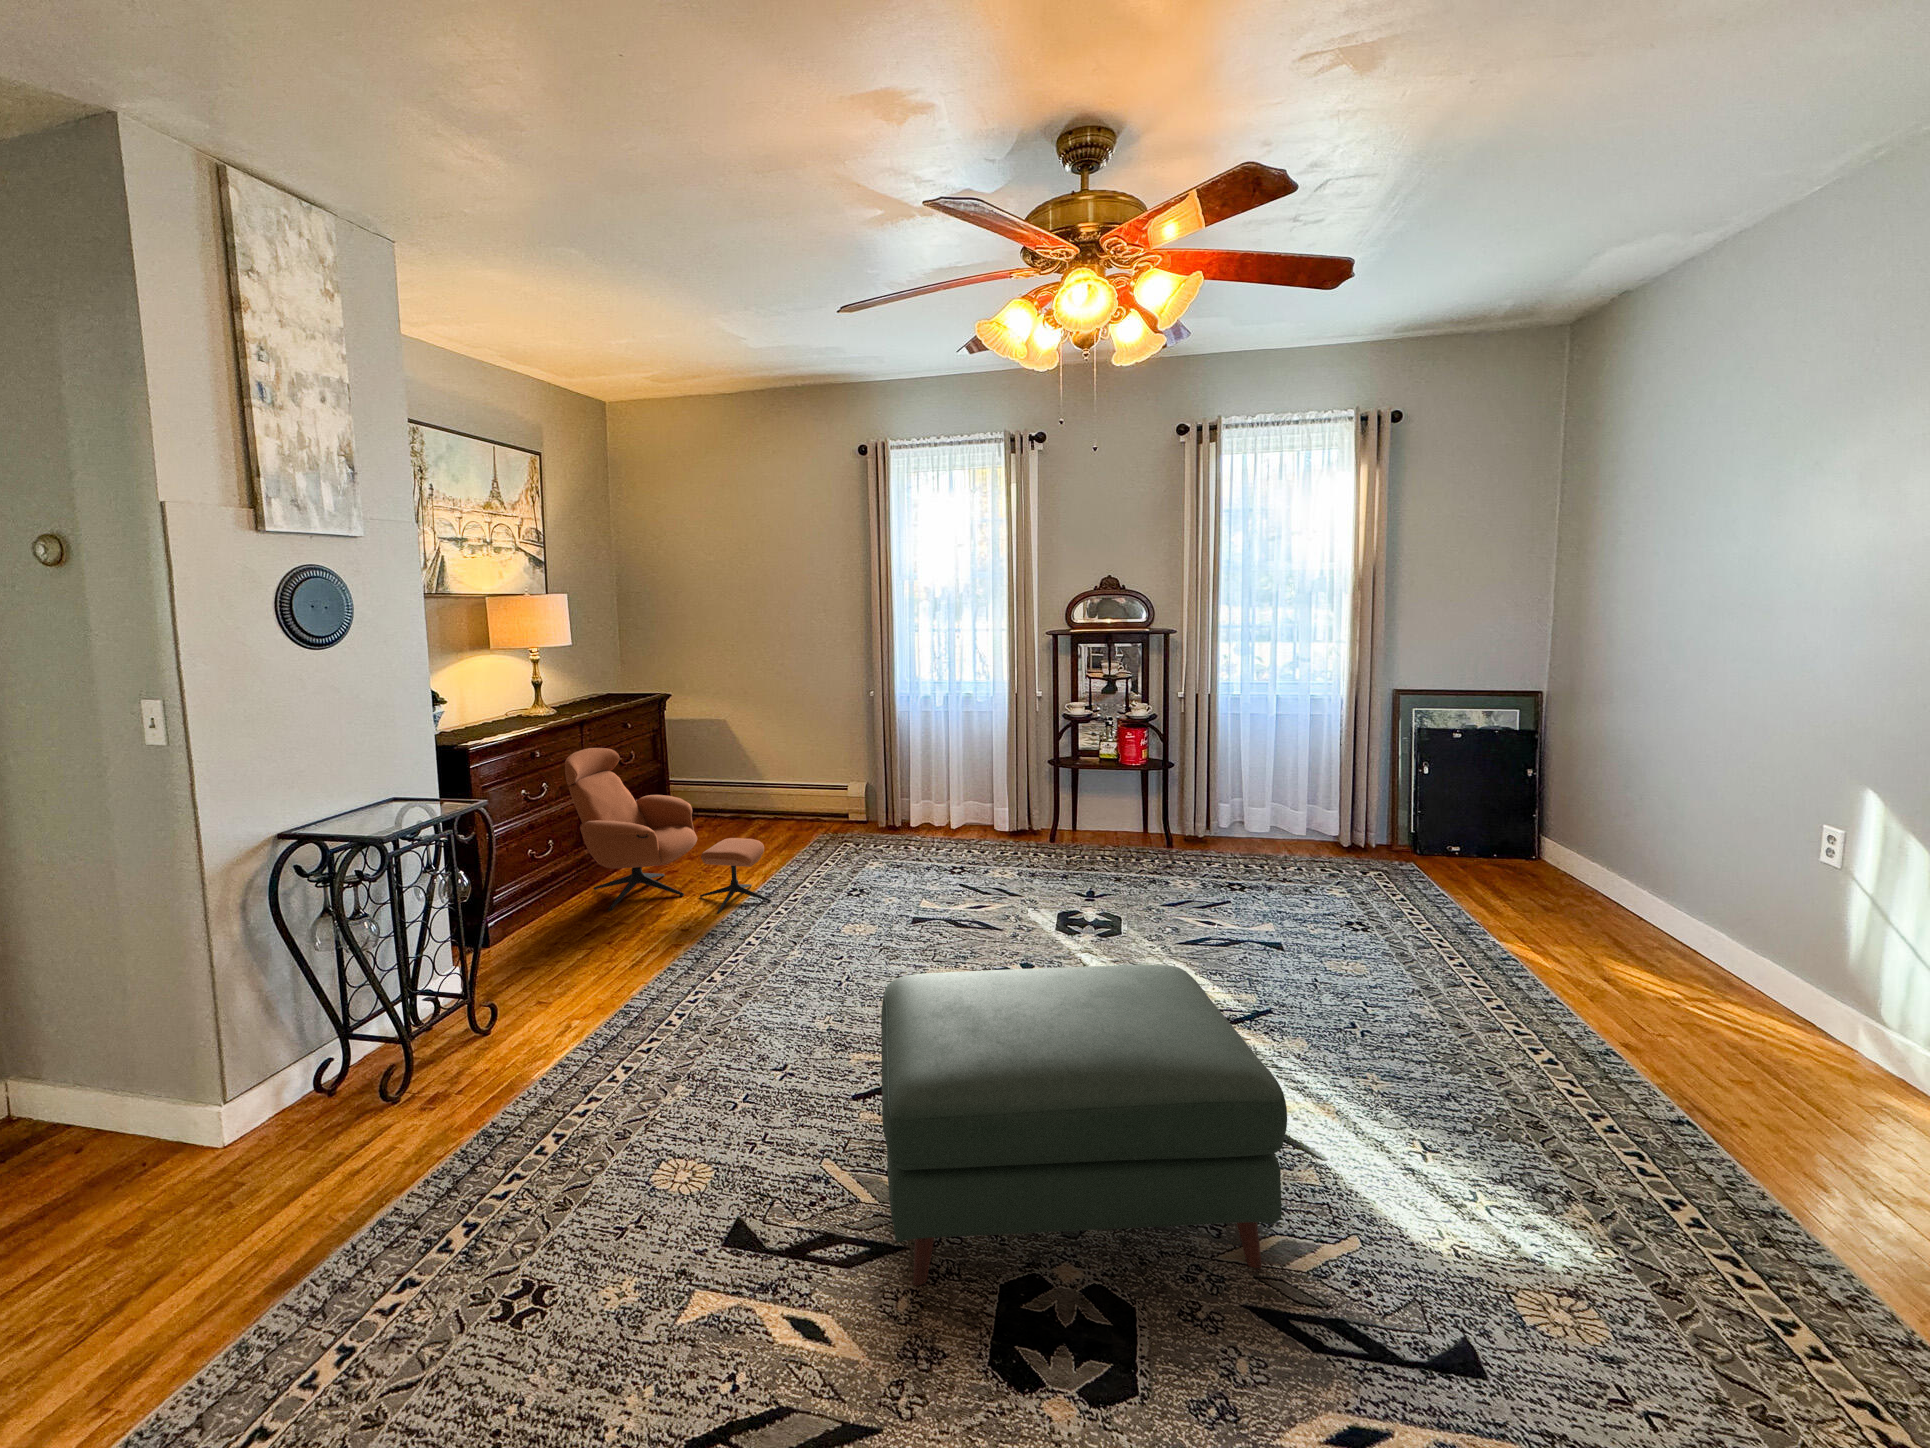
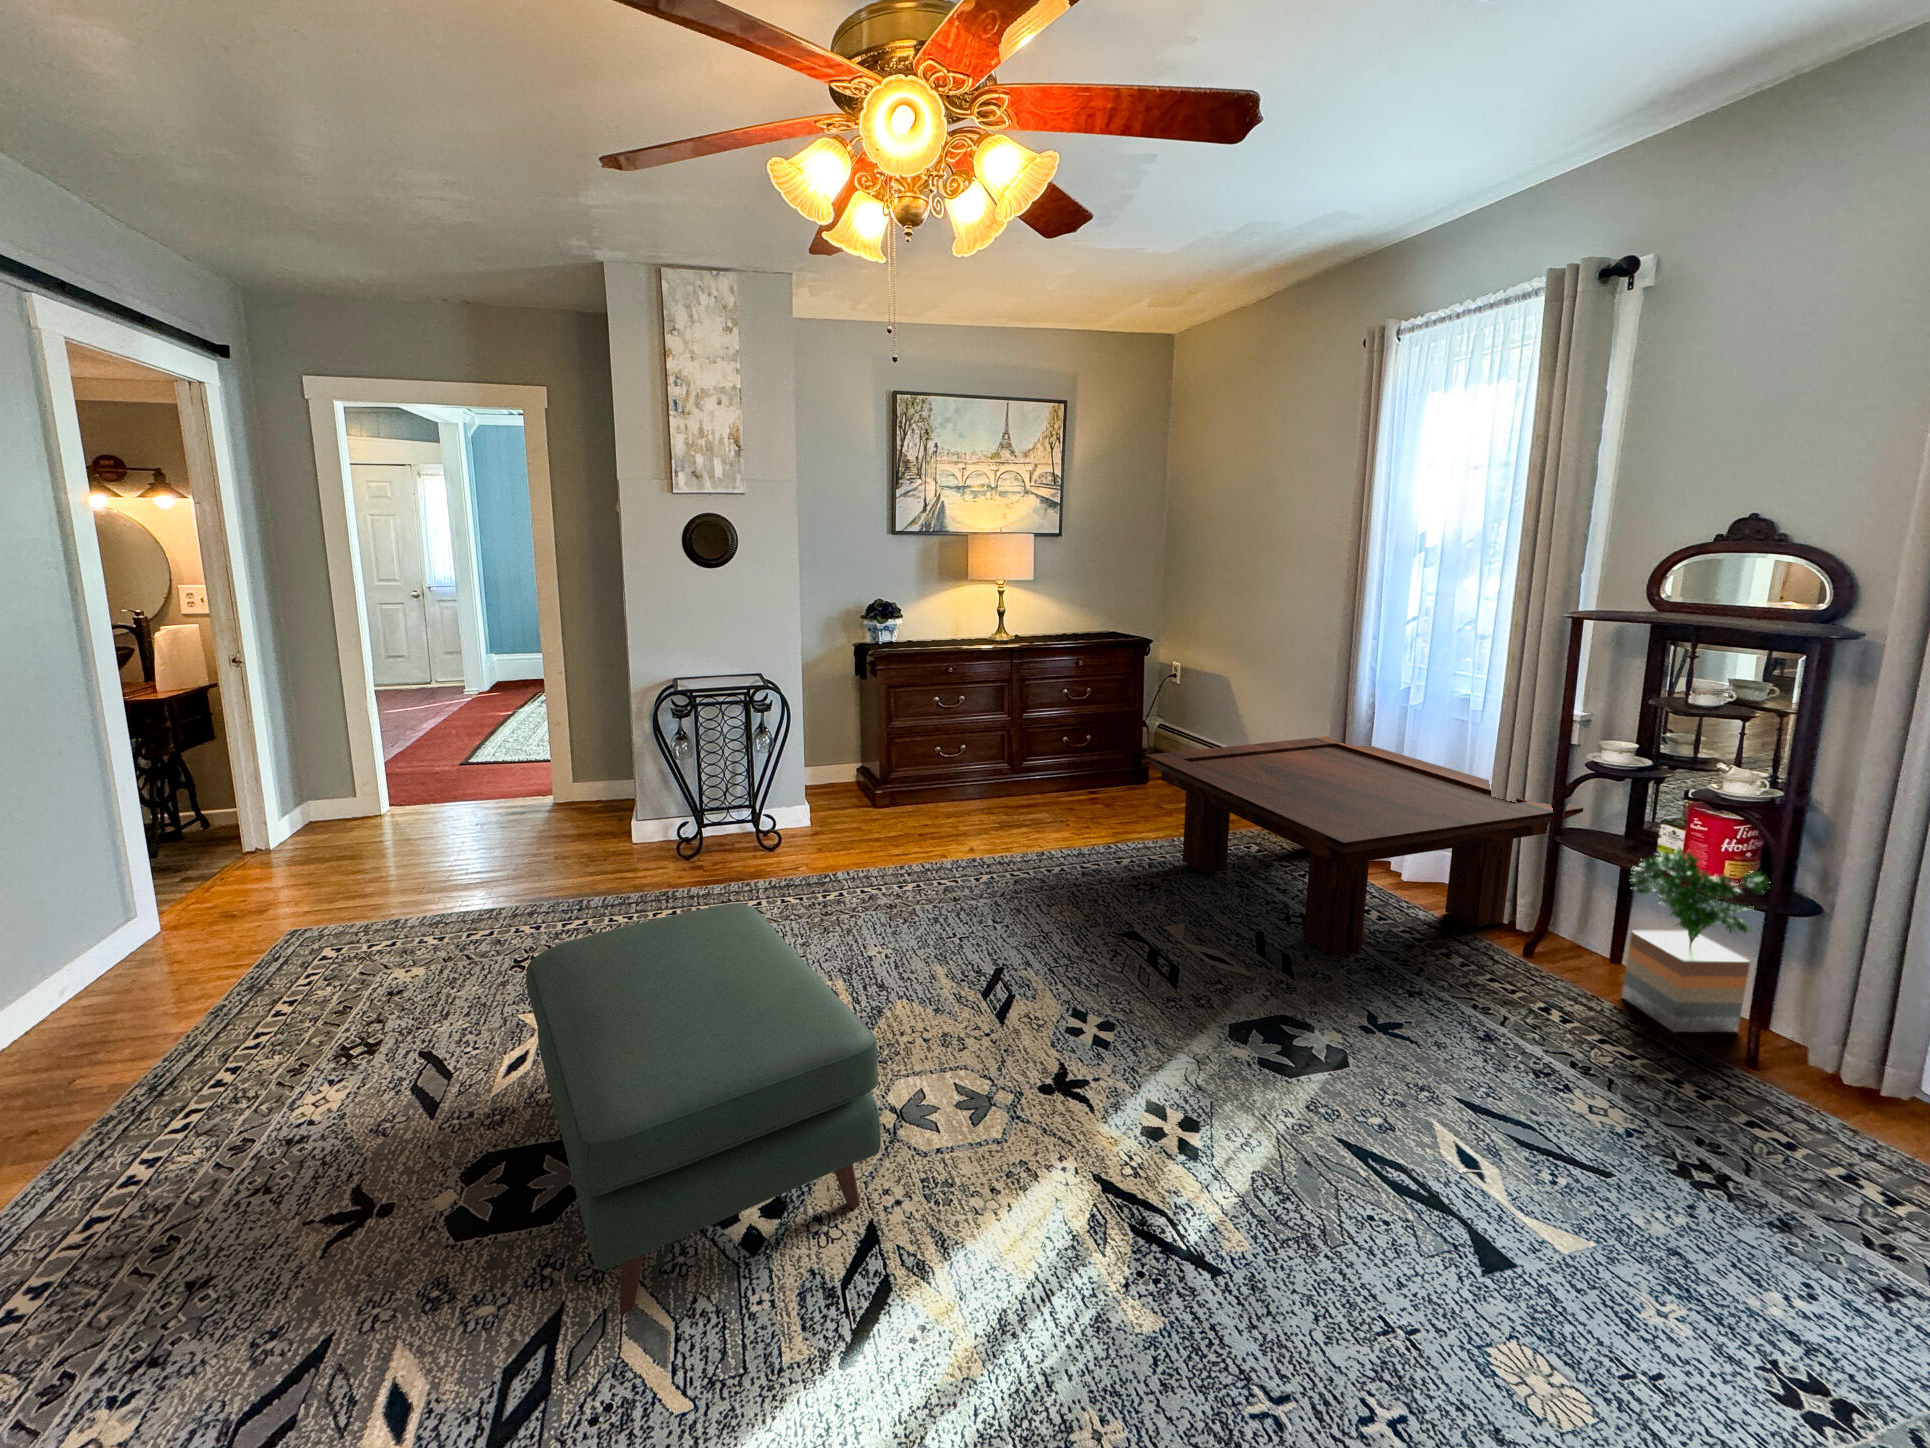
coffee table: none [807,747,1046,881] -> present [1145,736,1583,956]
lounge chair: present [565,748,771,913] -> none [959,672,1089,857]
potted tree: none [1104,751,1166,849] -> present [1622,848,1770,1032]

